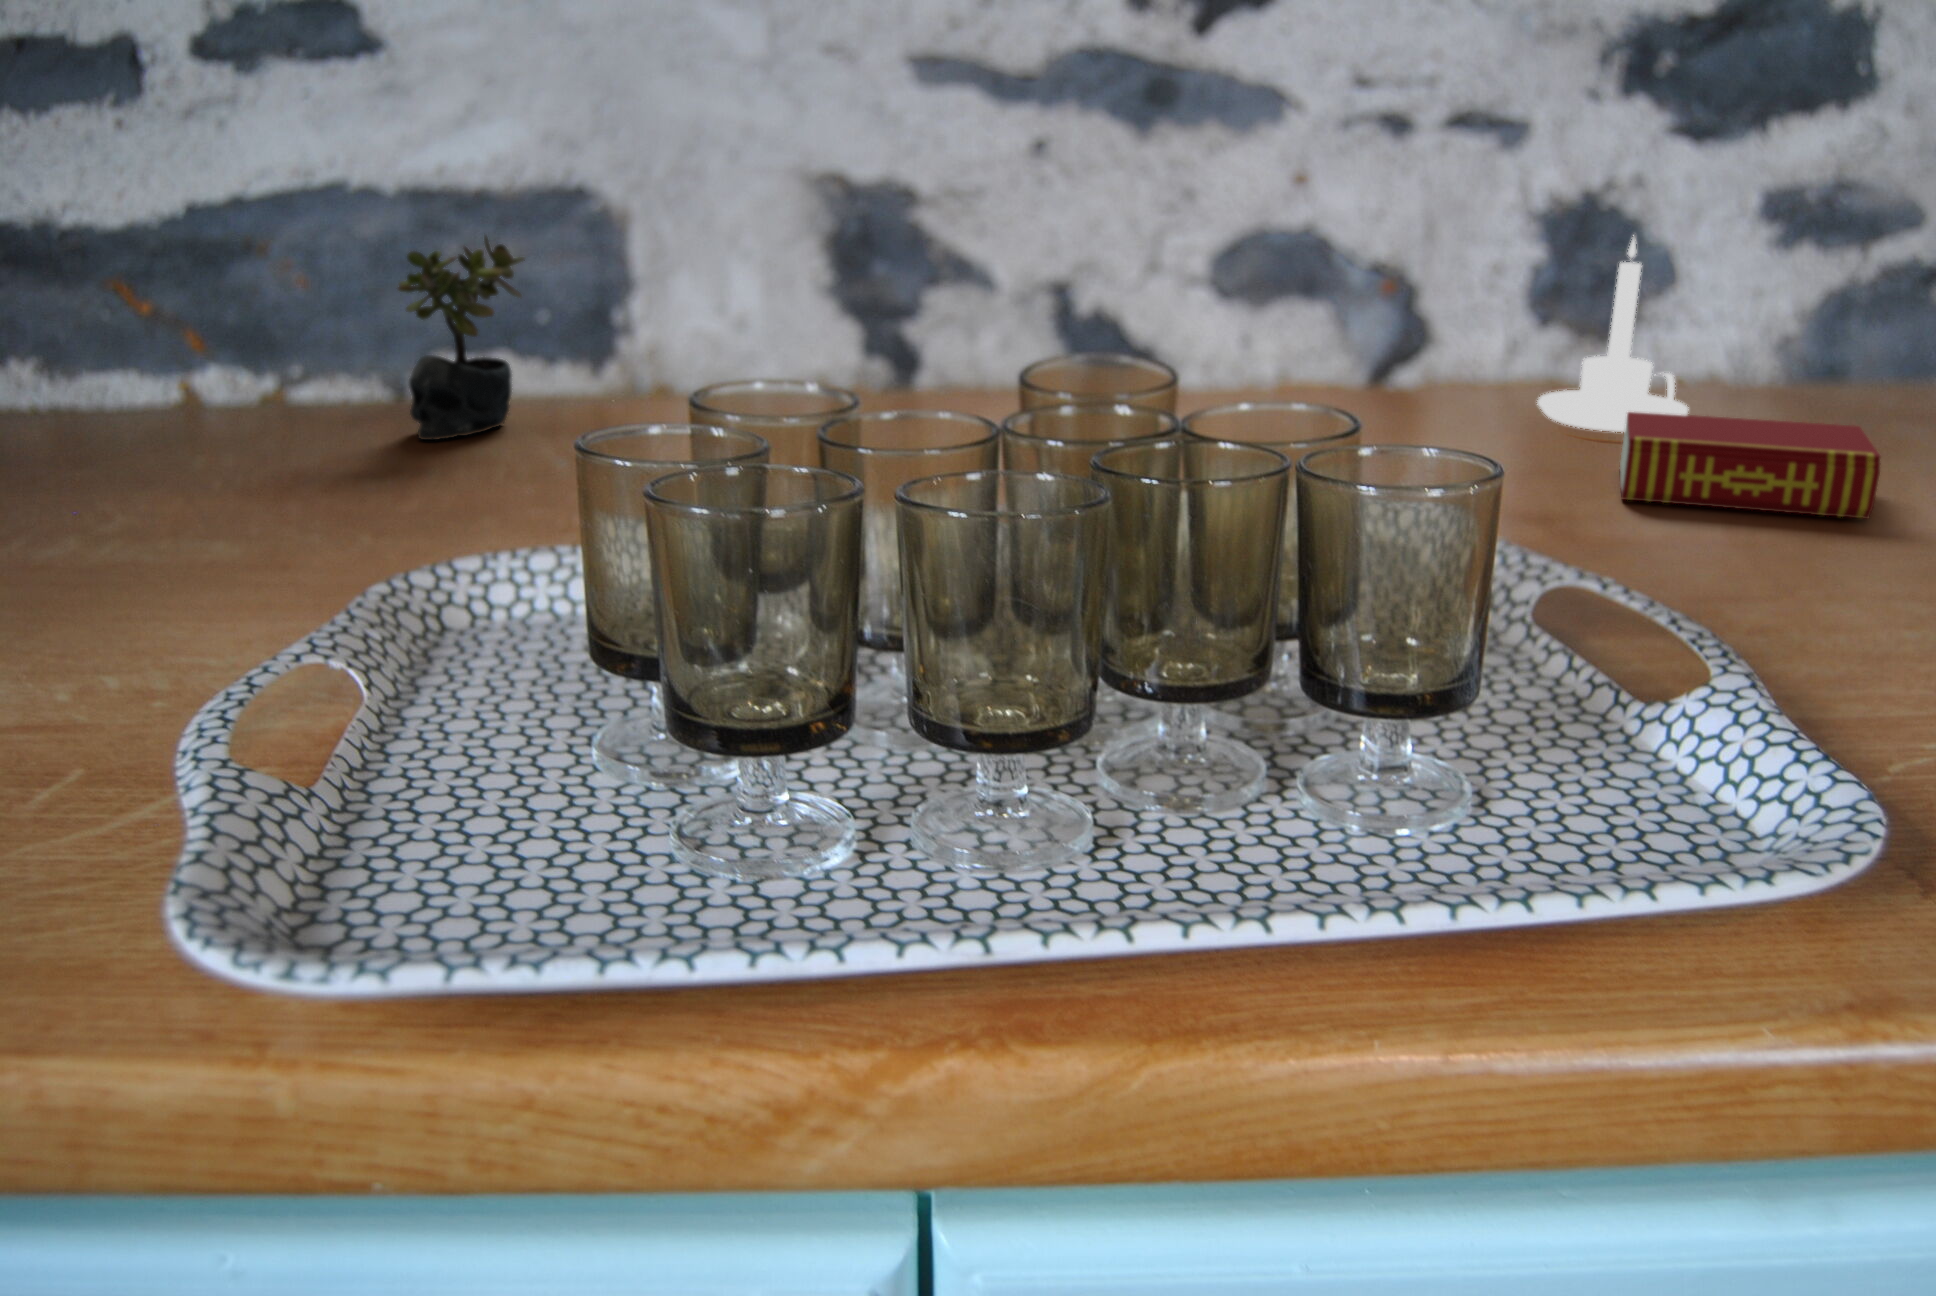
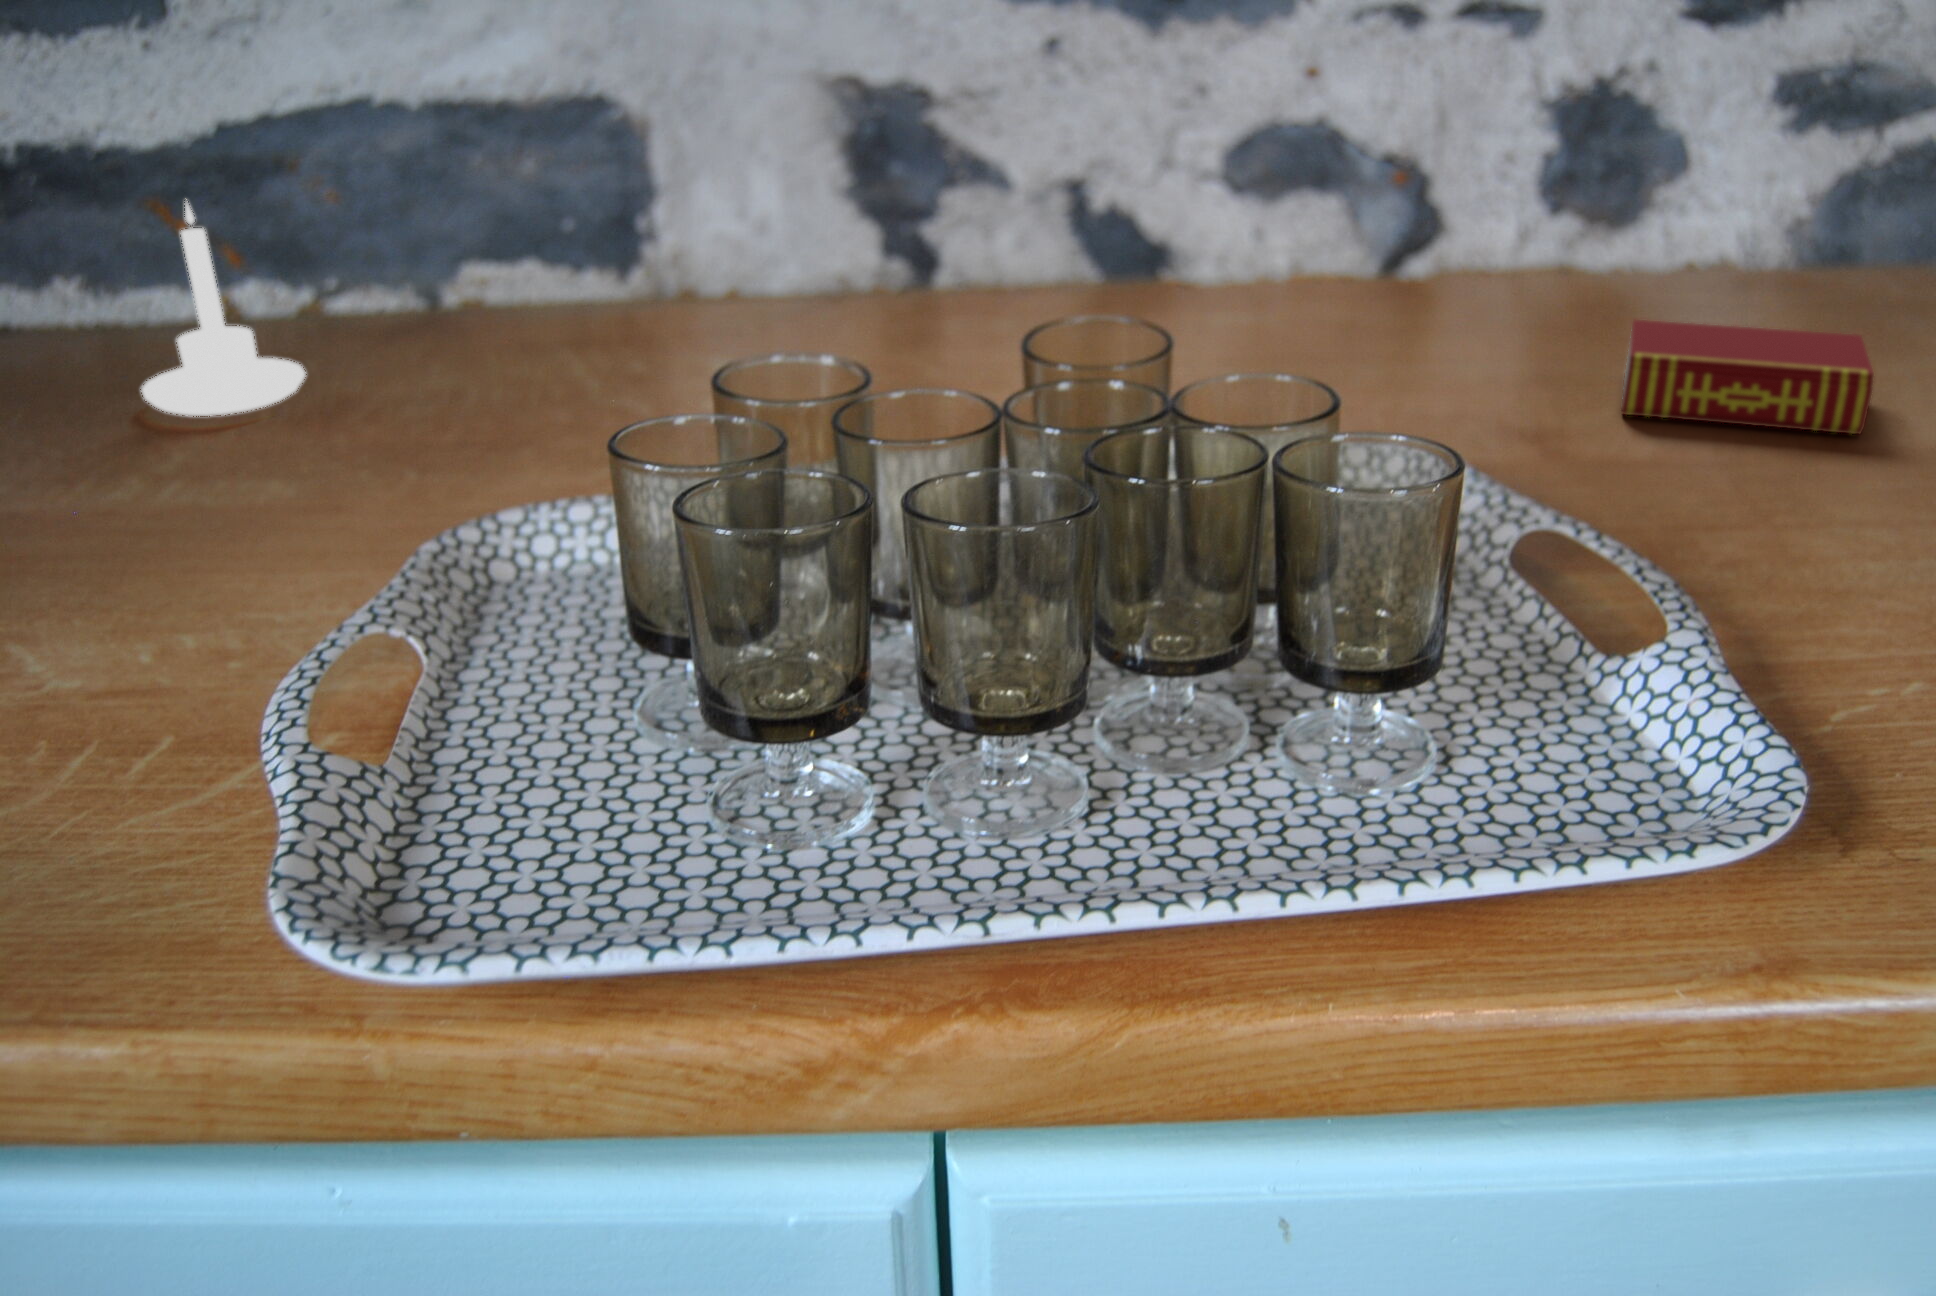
candle holder: present [1538,235,1688,432] -> present [142,203,305,416]
succulent plant: present [398,236,525,440] -> none [423,152,547,360]

